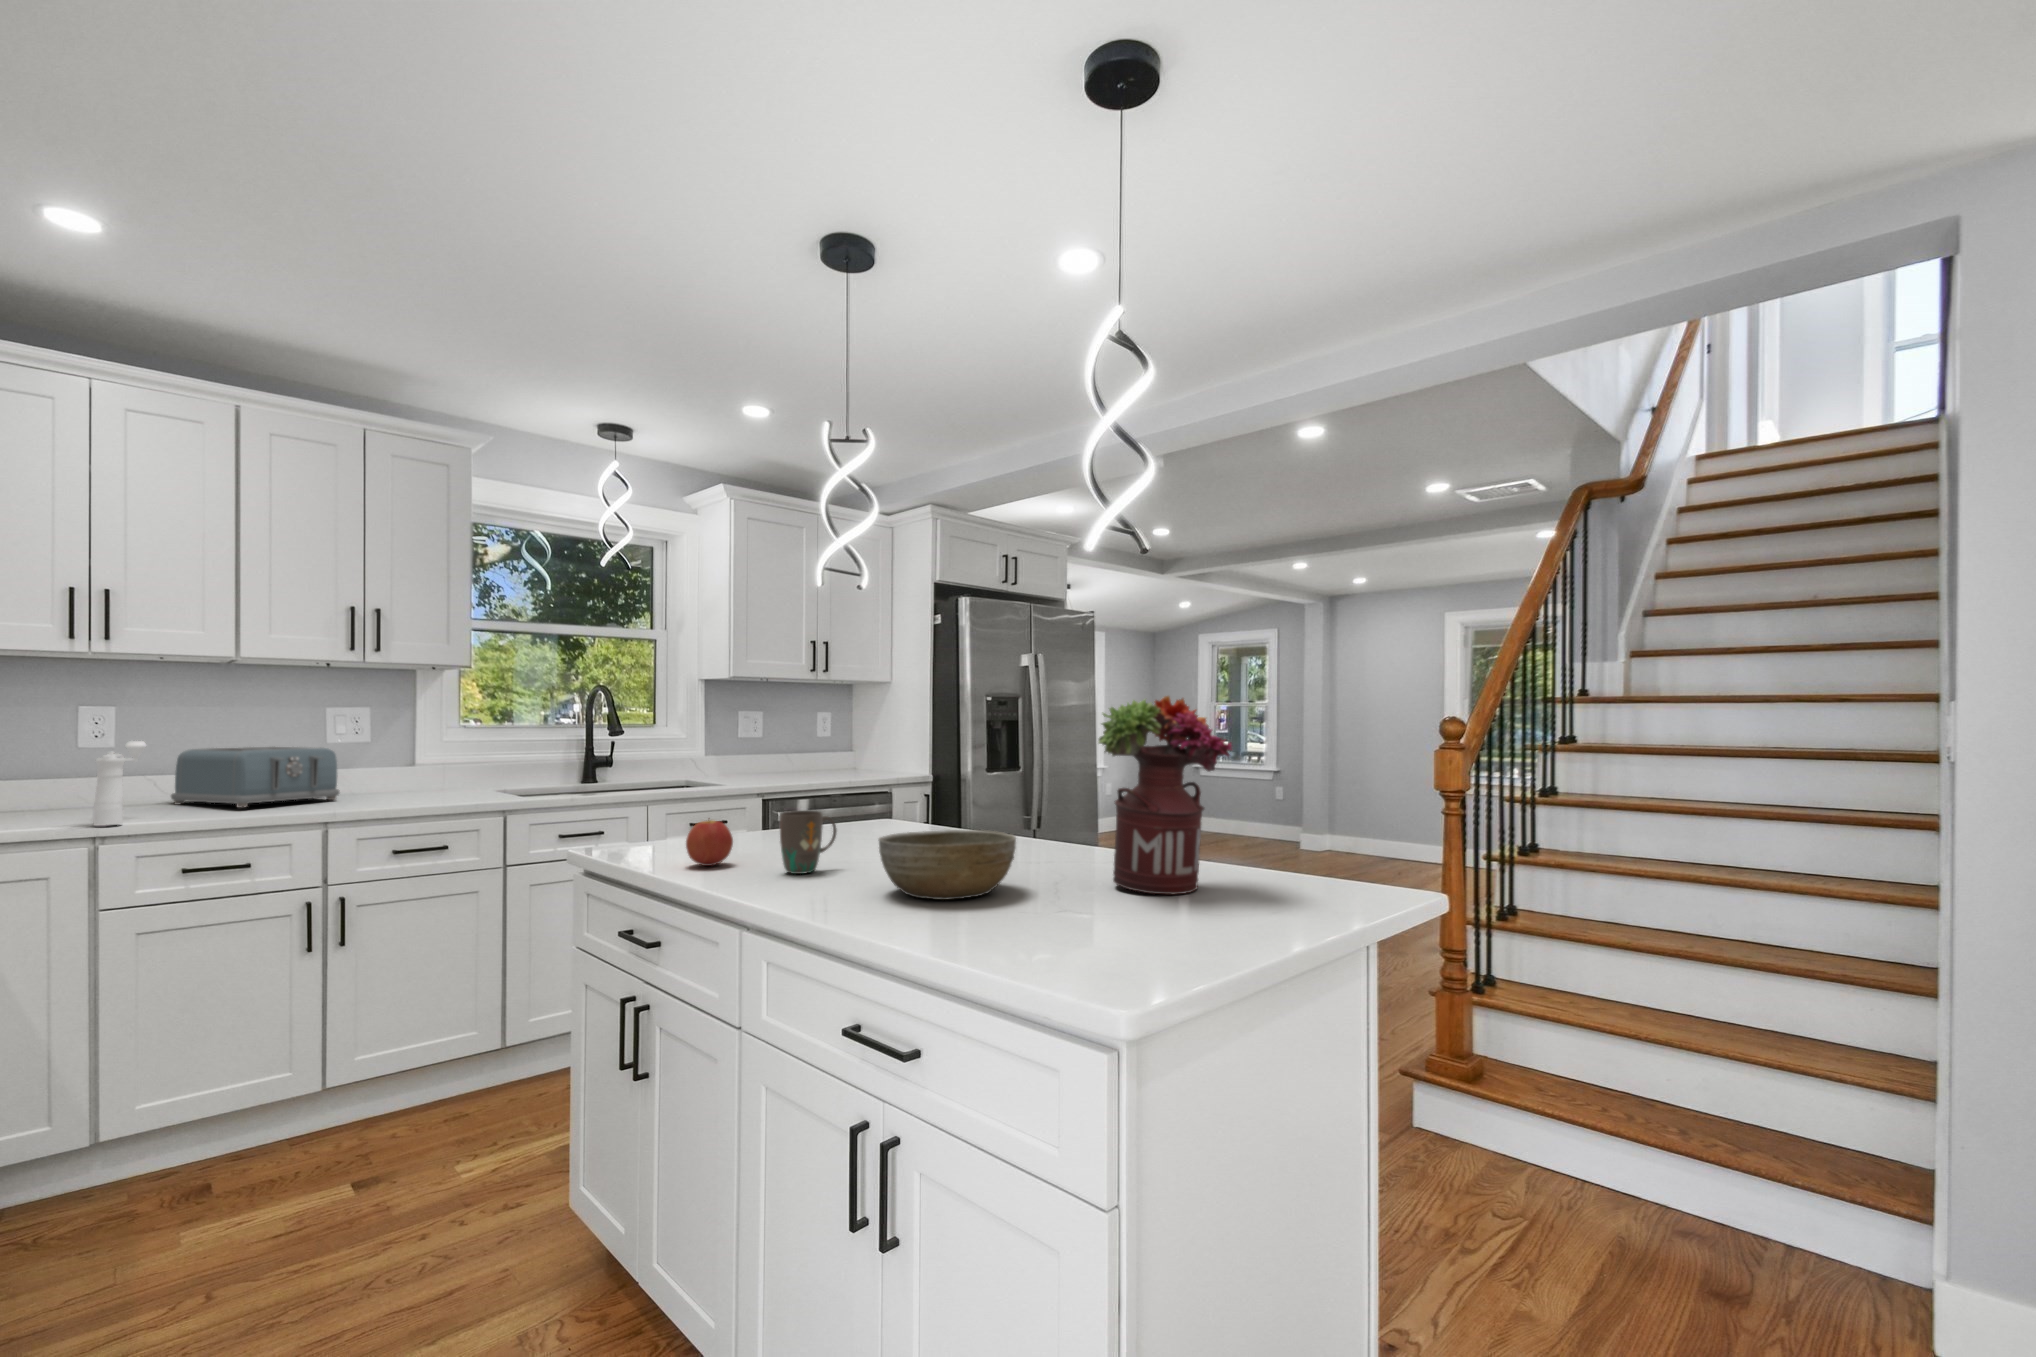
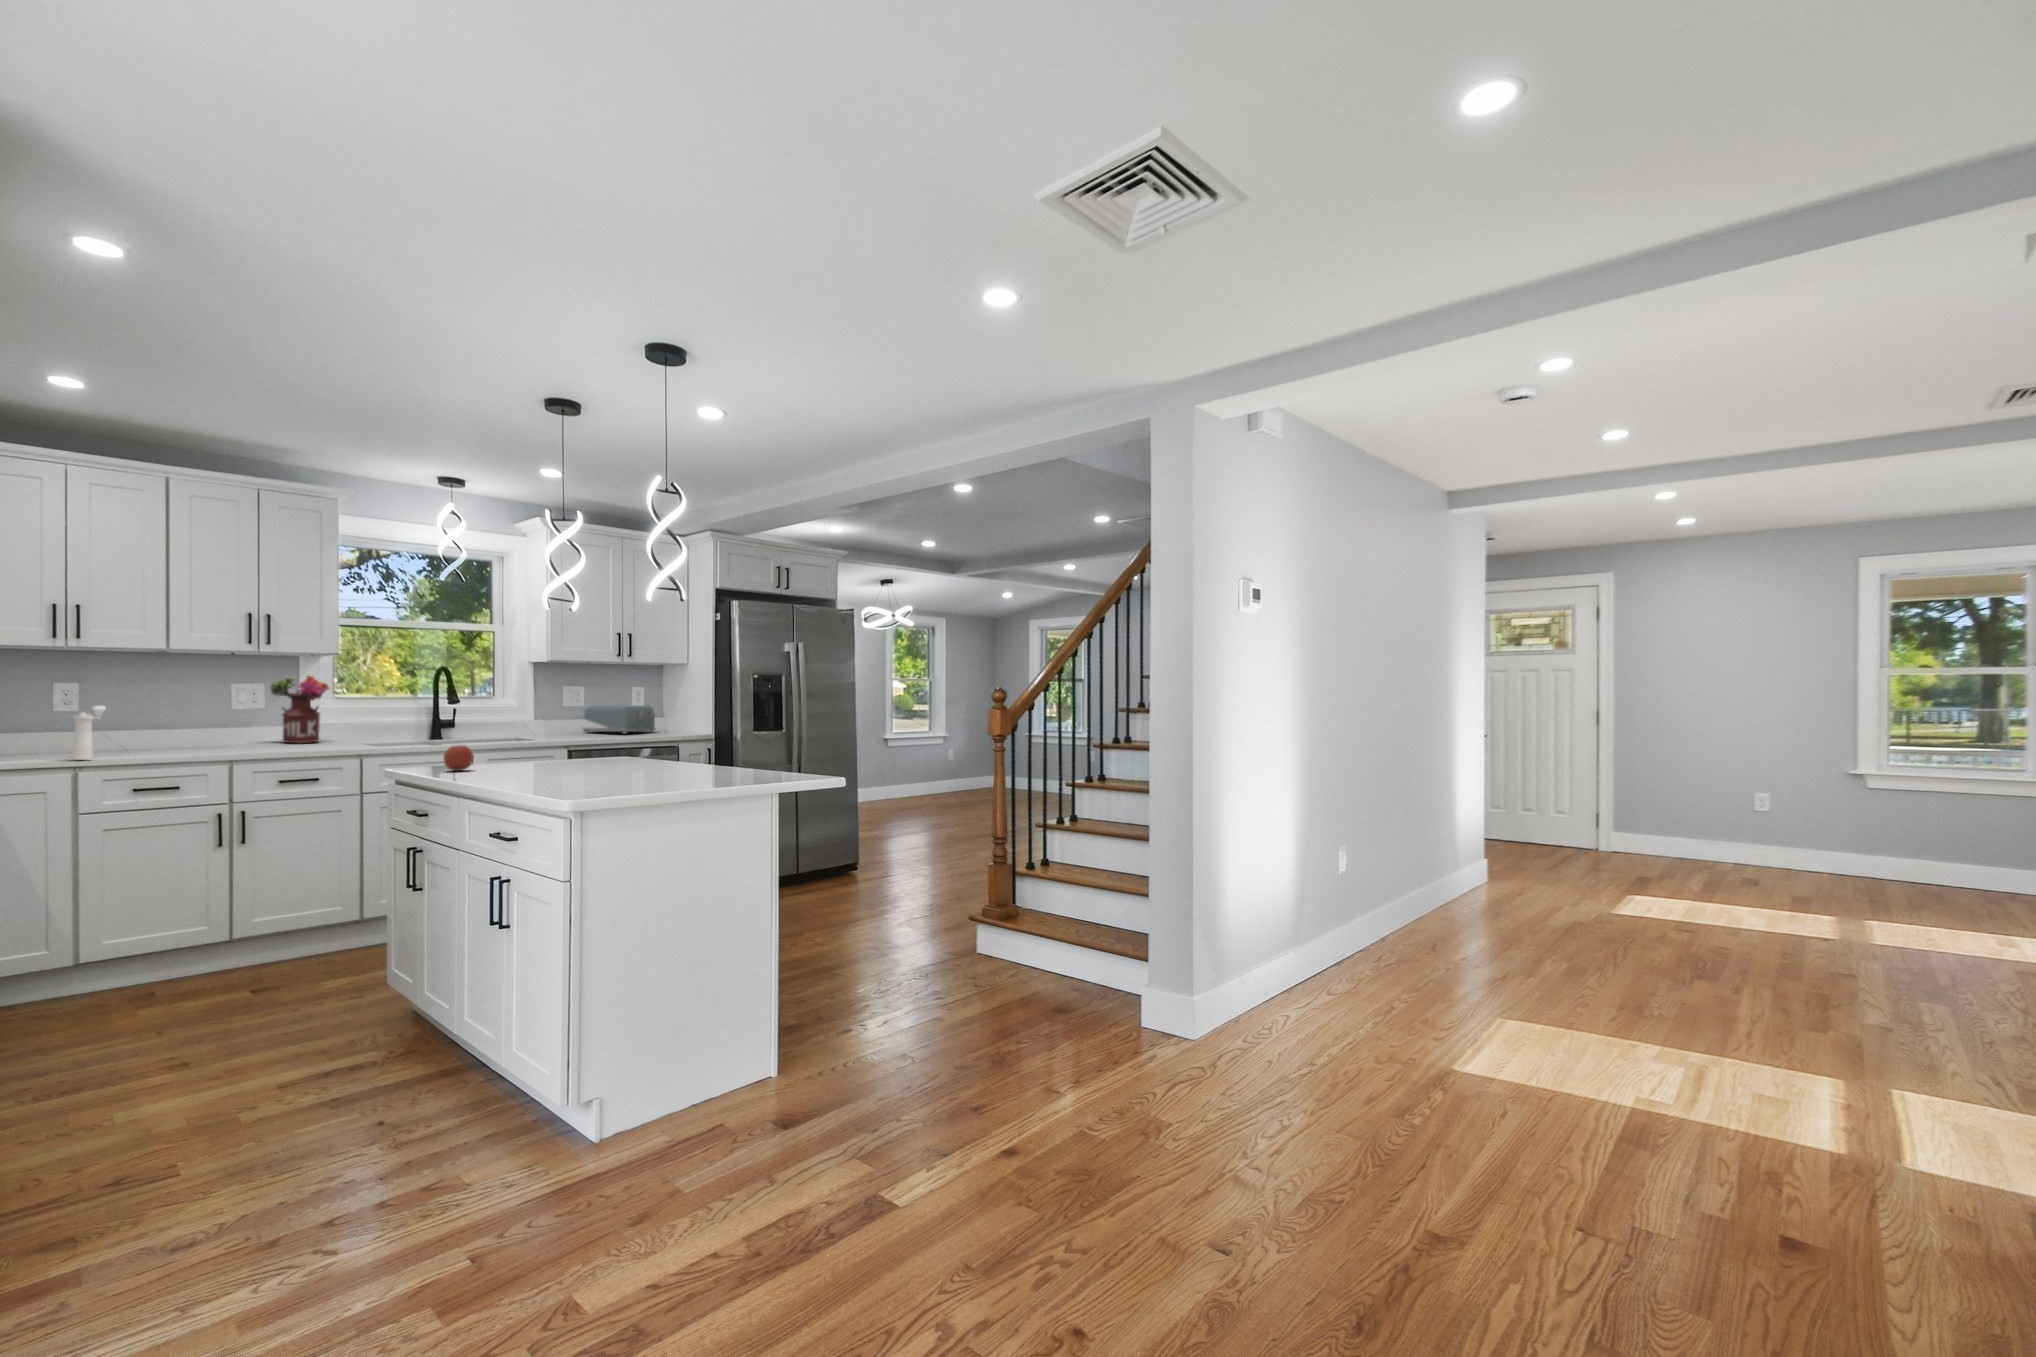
flower arrangement: present [1099,696,1232,894] -> present [271,675,329,743]
toaster: present [171,747,340,808] -> present [583,706,655,734]
mug: present [780,811,837,874] -> none [494,739,531,773]
bowl: present [879,830,1016,900] -> none [531,746,613,778]

